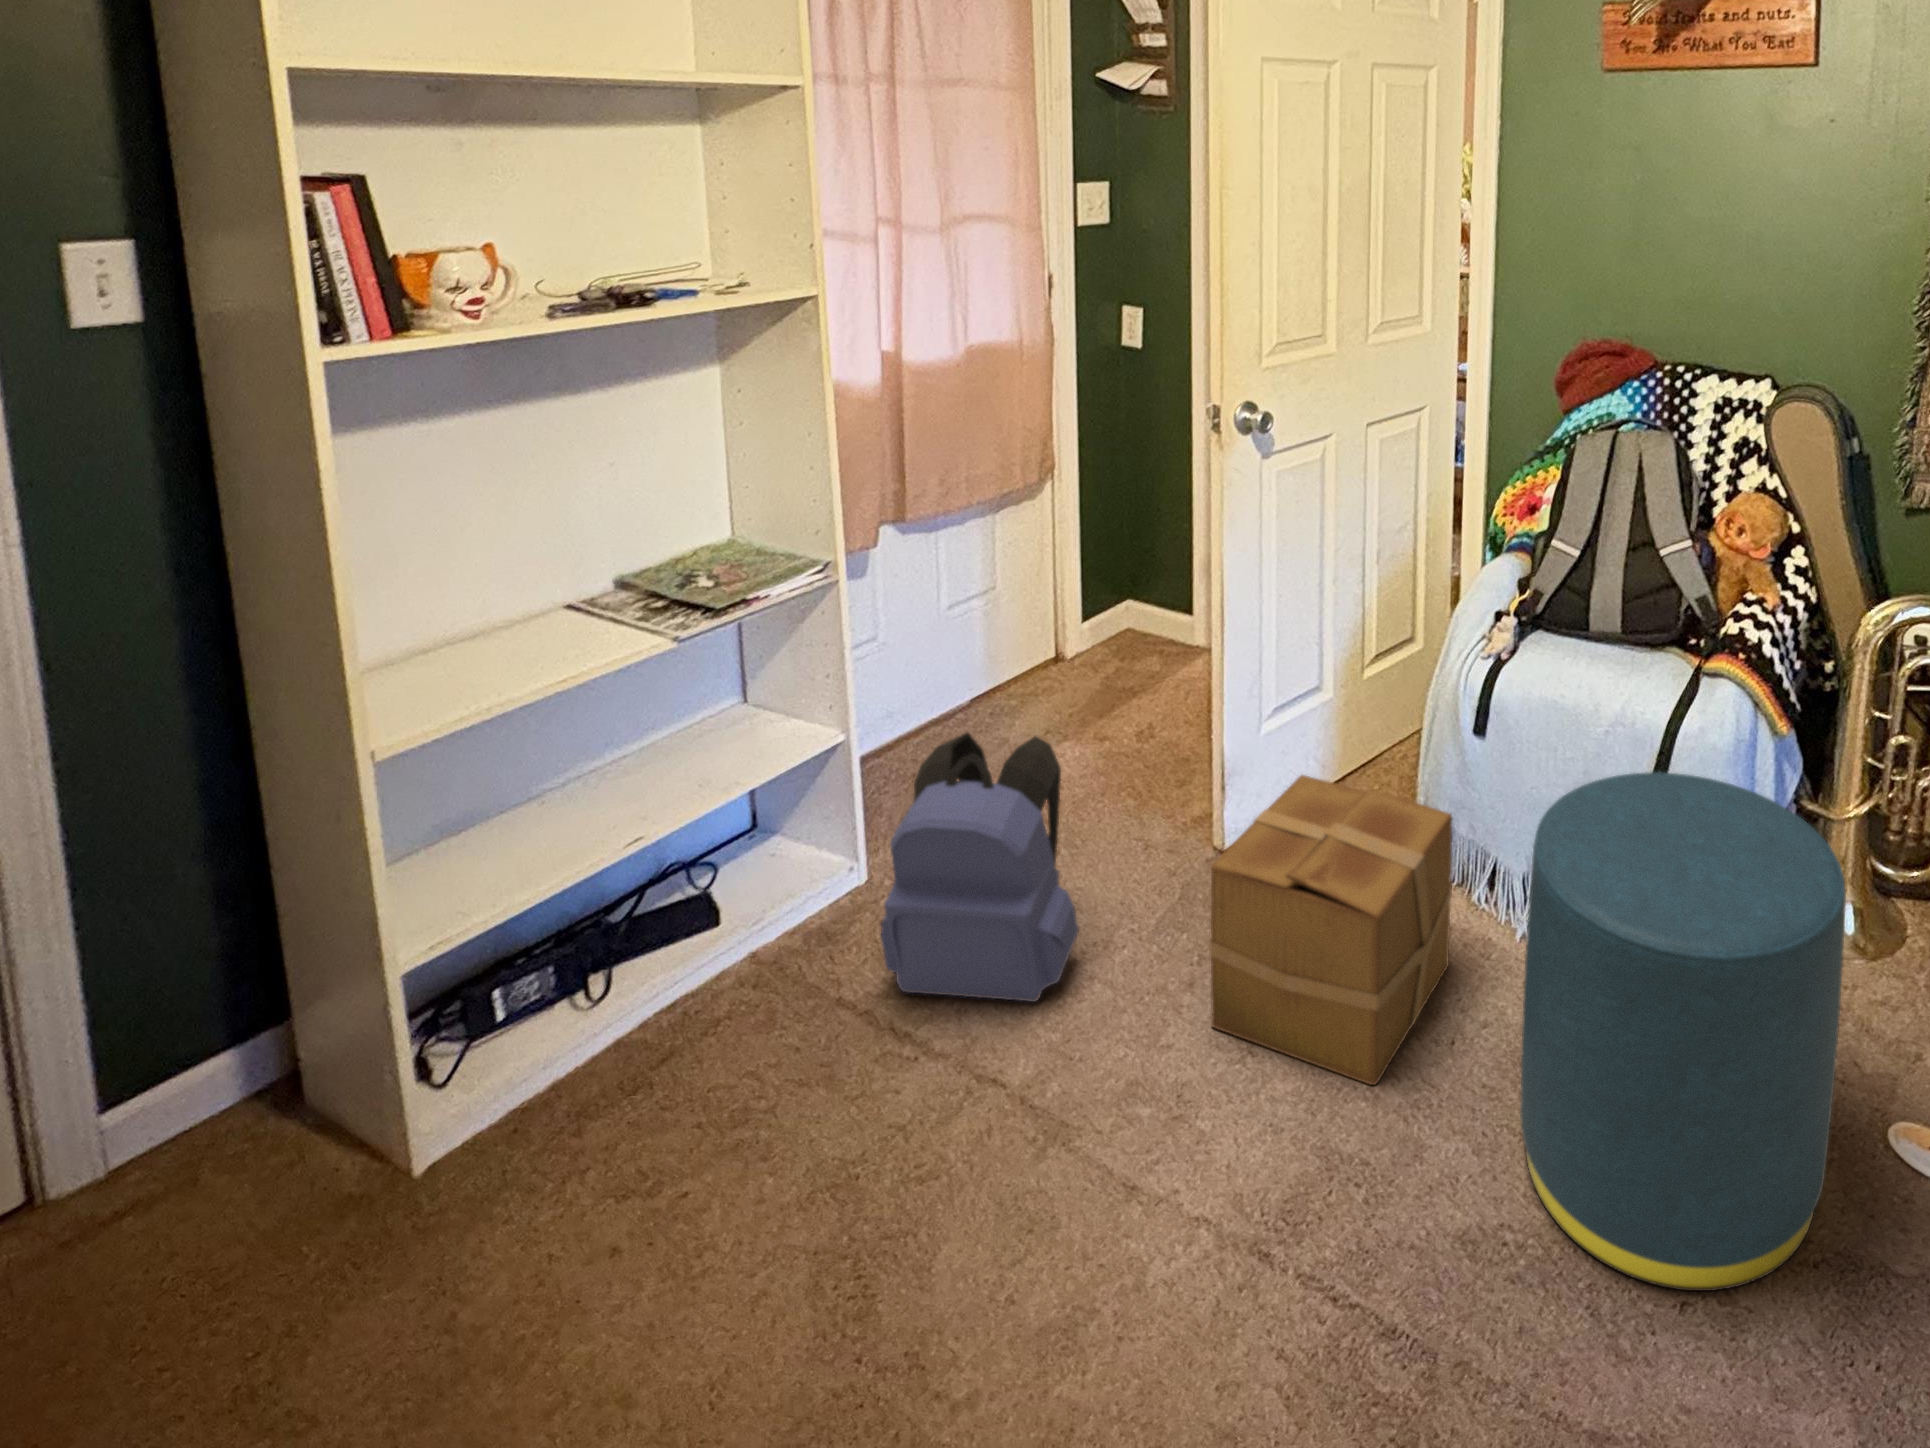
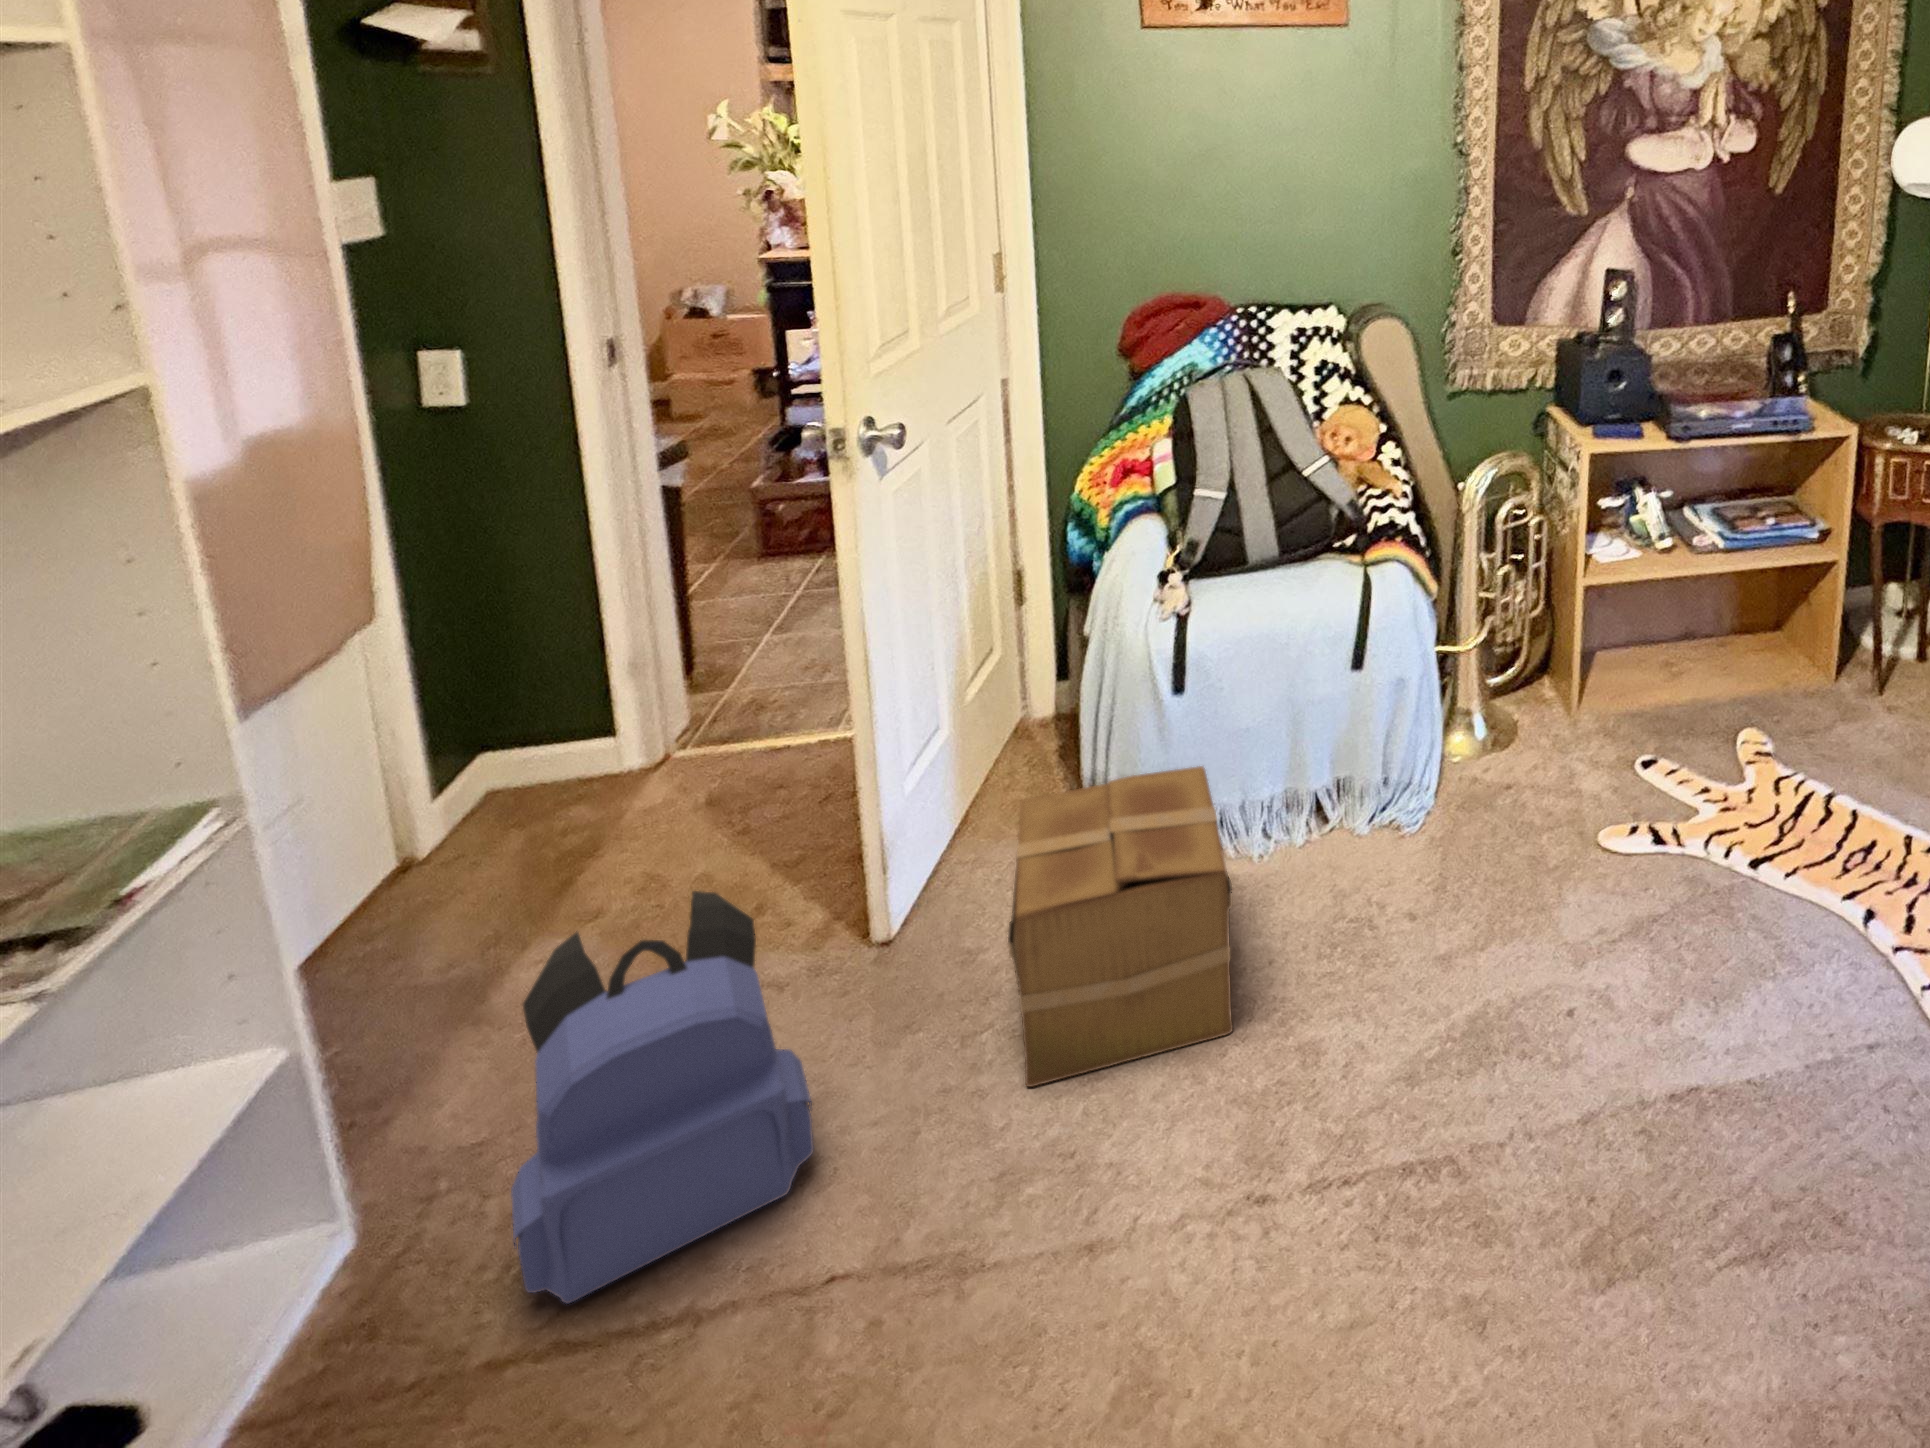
ottoman: present [1520,772,1846,1291] -> none [1363,630,1615,1030]

